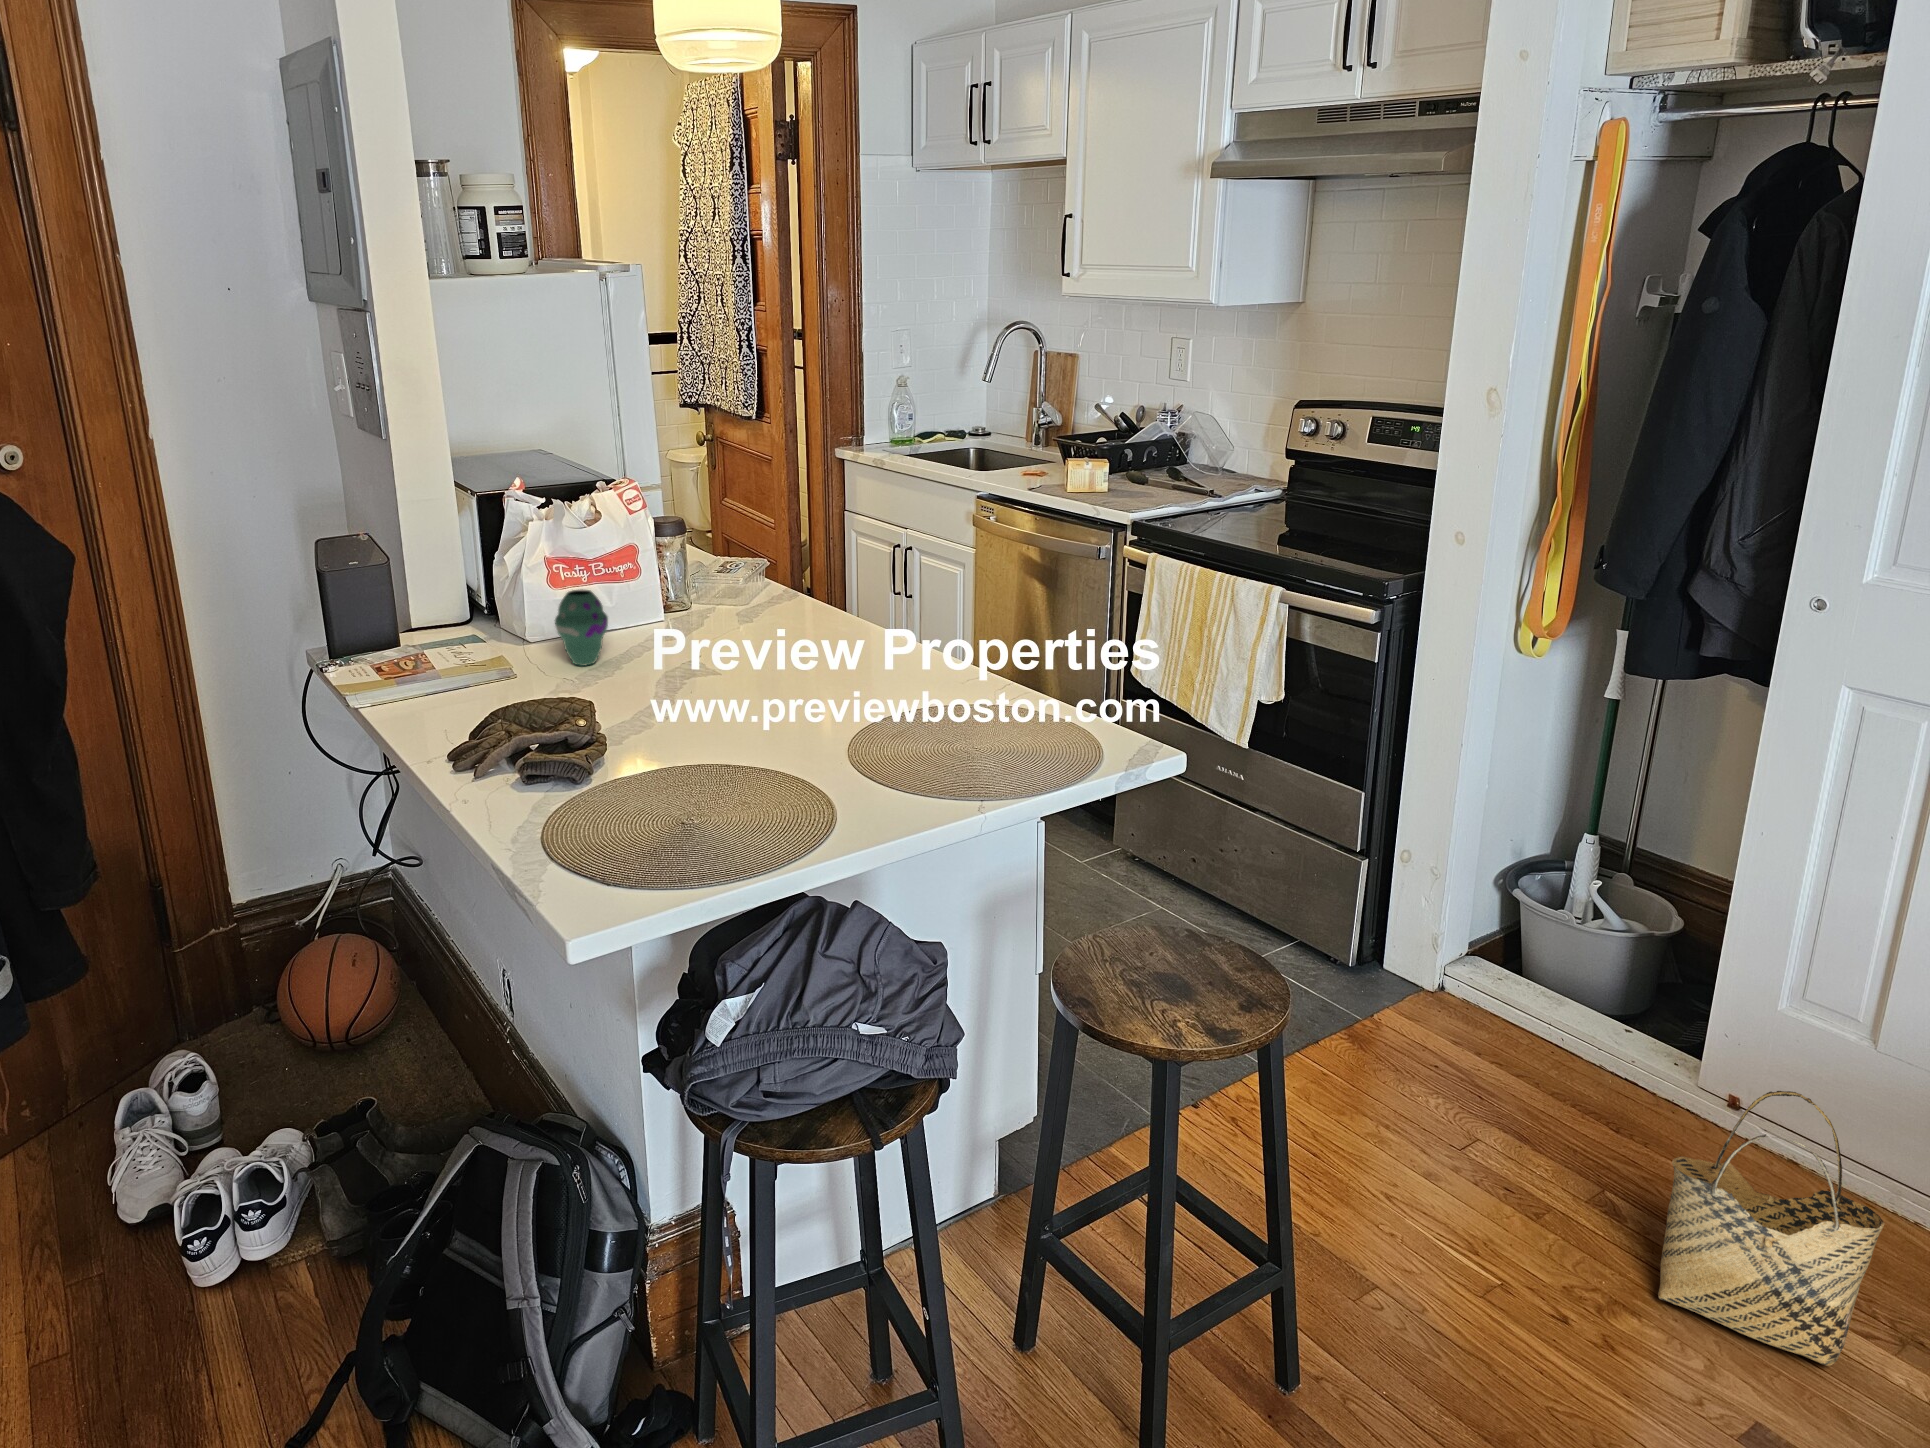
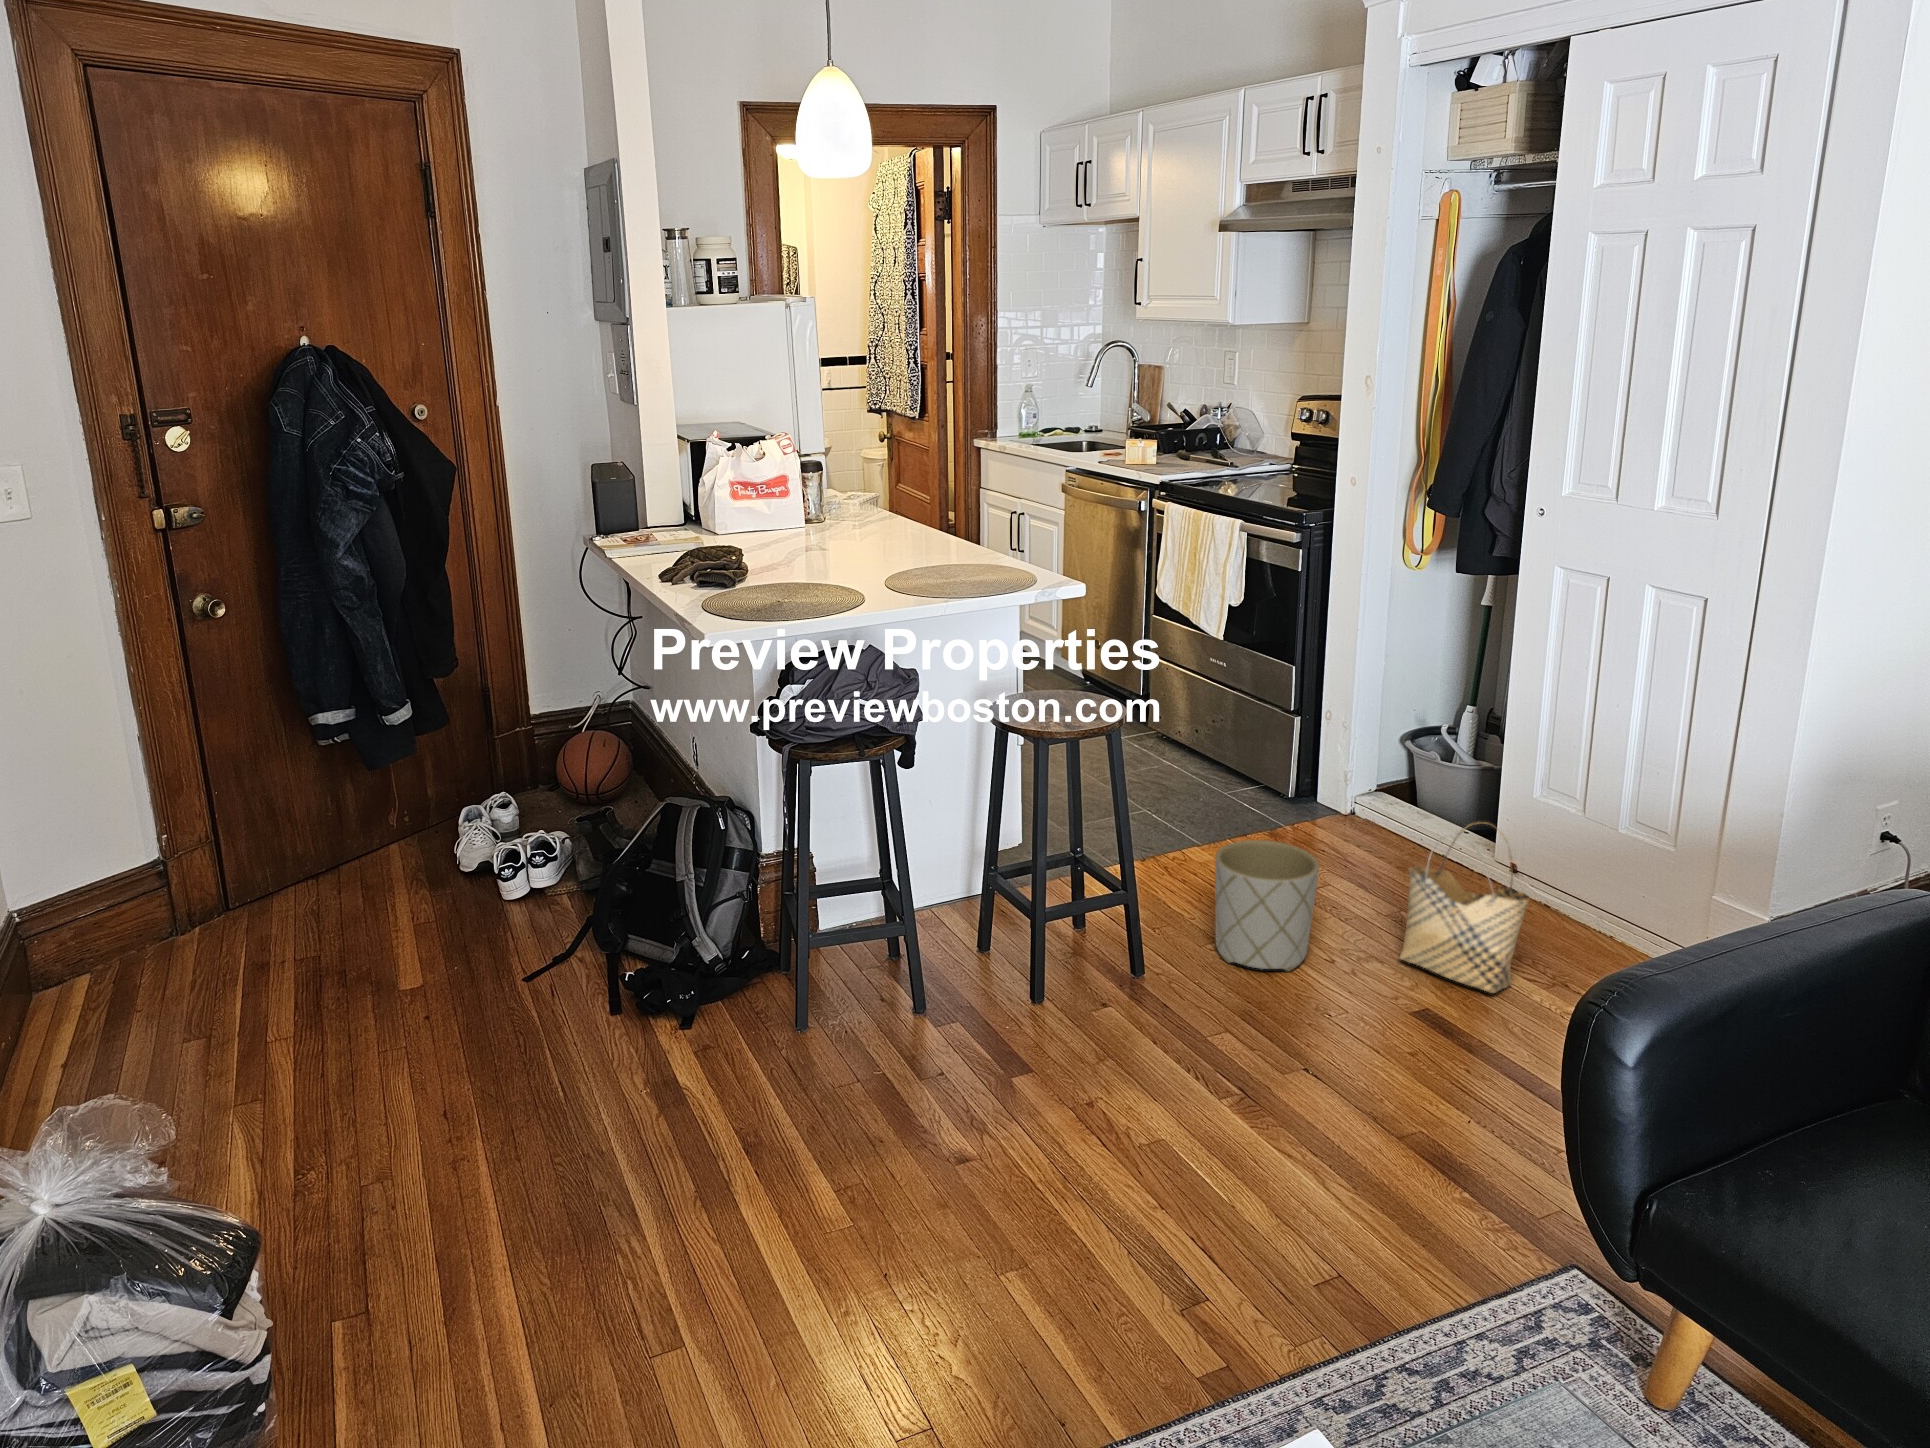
vase: present [555,589,608,666] -> none [731,495,763,542]
planter: none [1379,1121,1556,1347] -> present [1215,840,1319,971]

